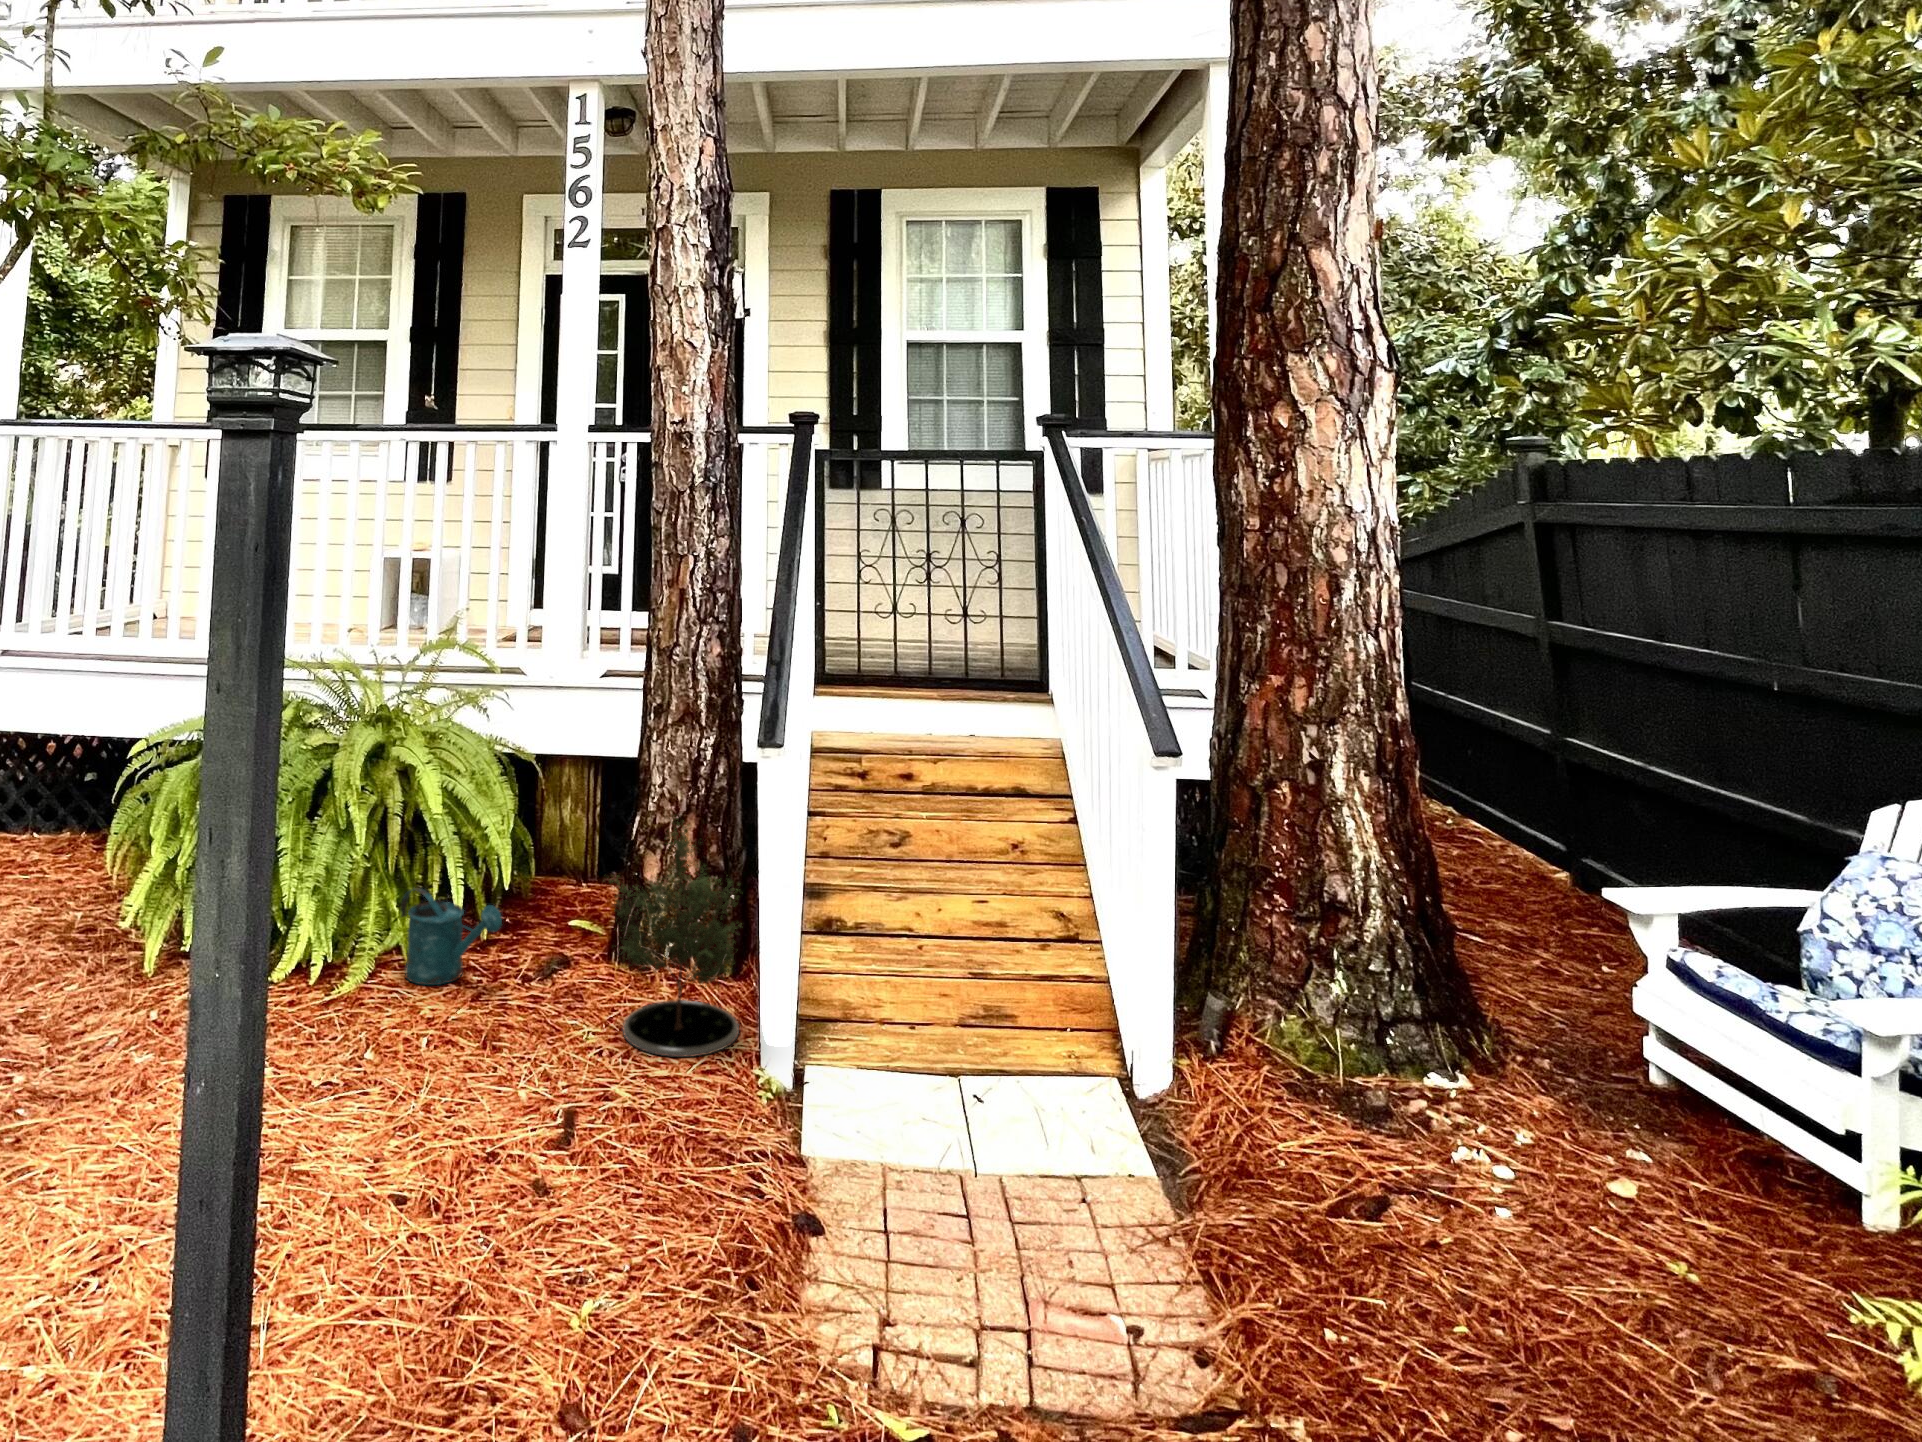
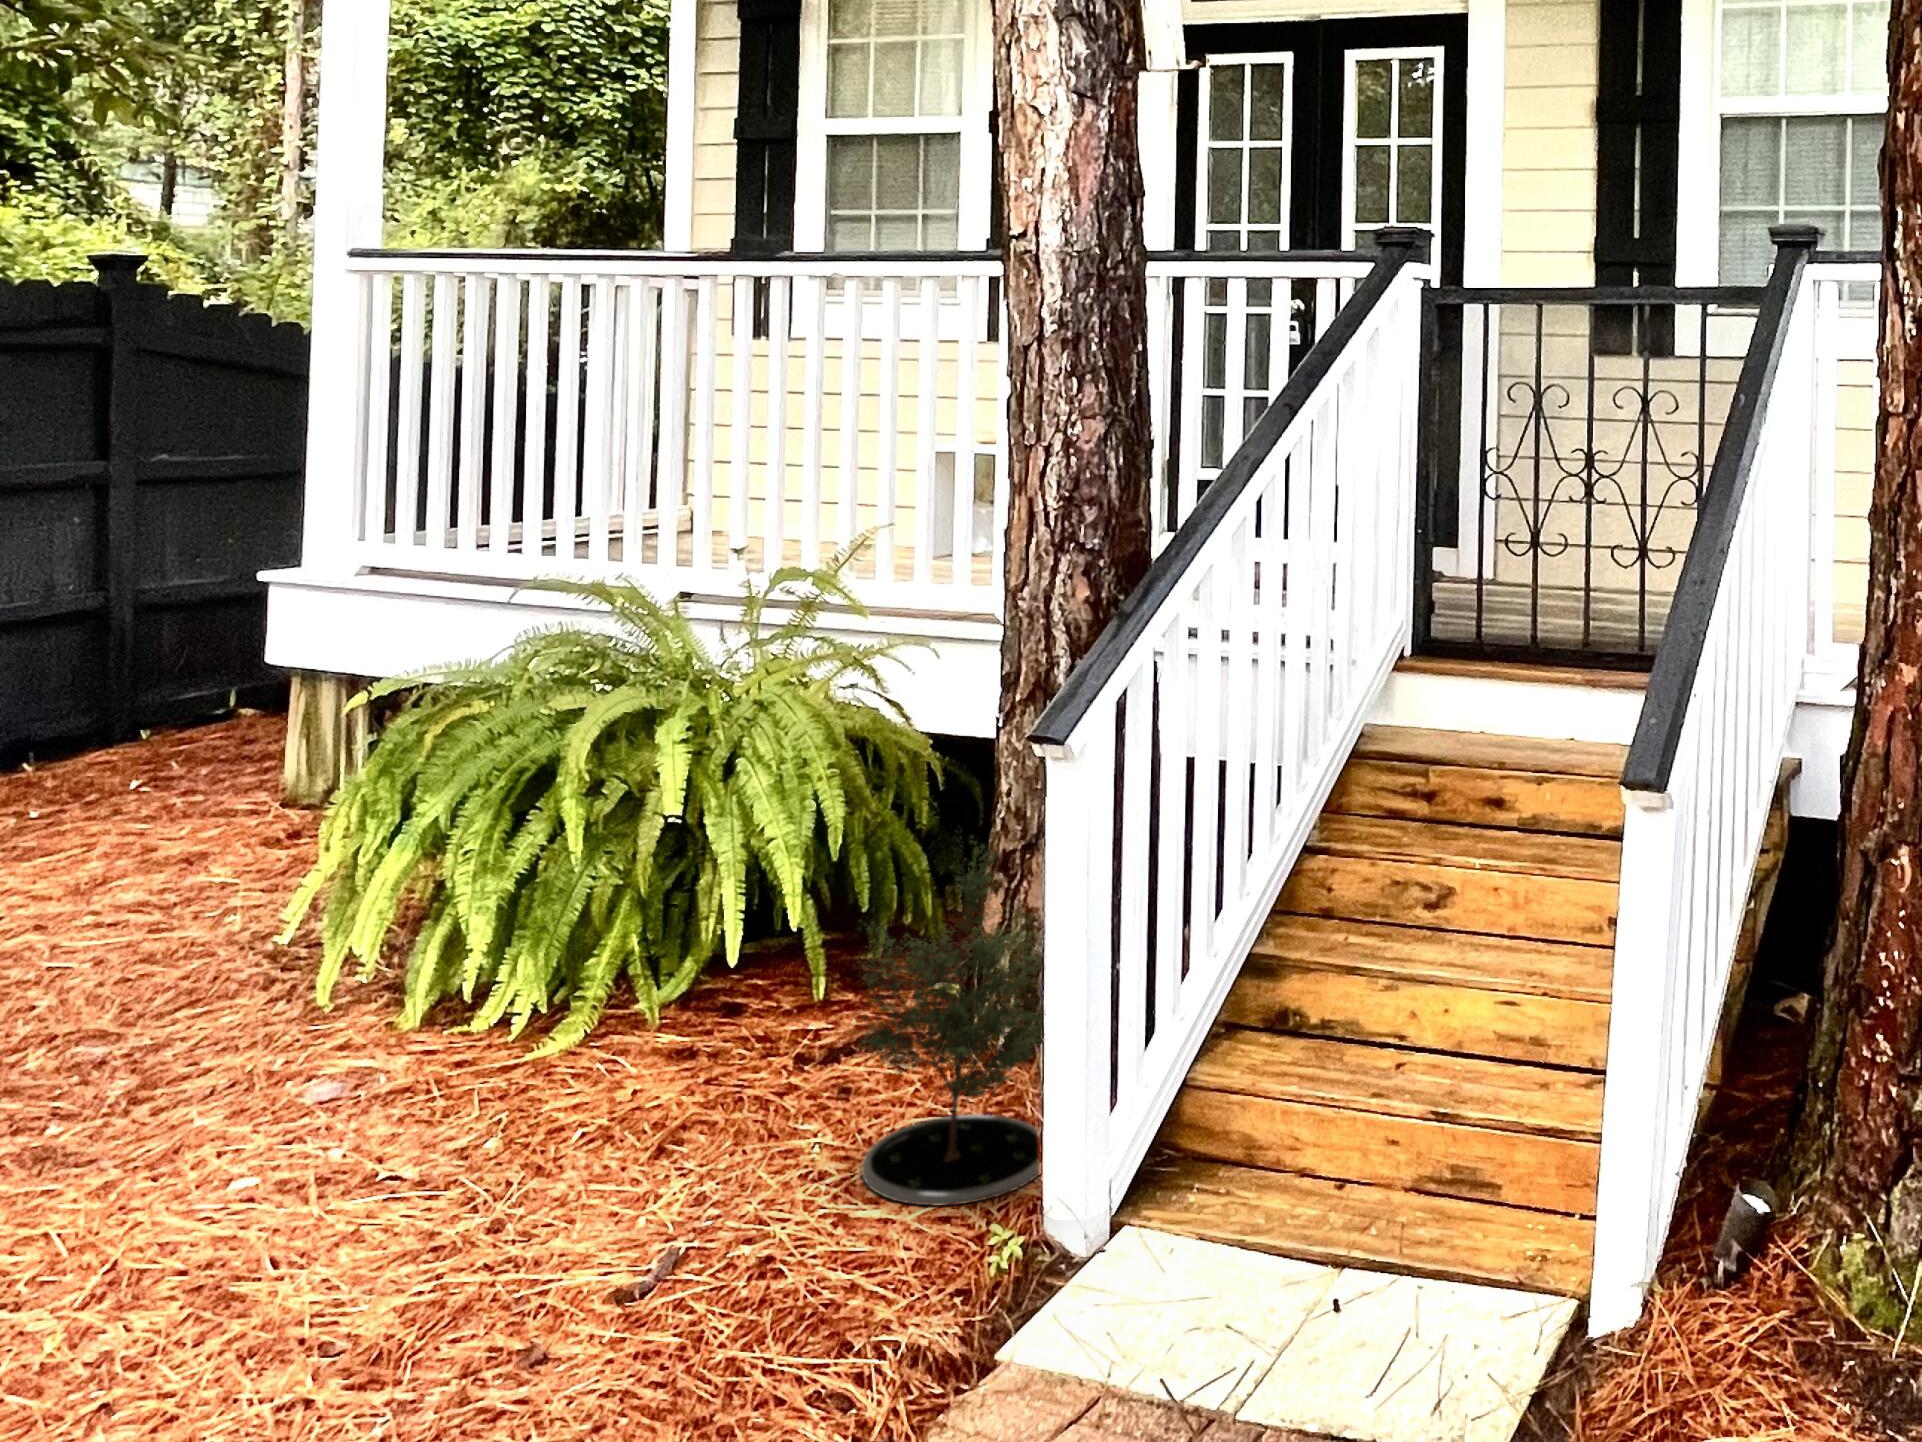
watering can: present [401,888,502,985] -> none [642,917,763,1060]

